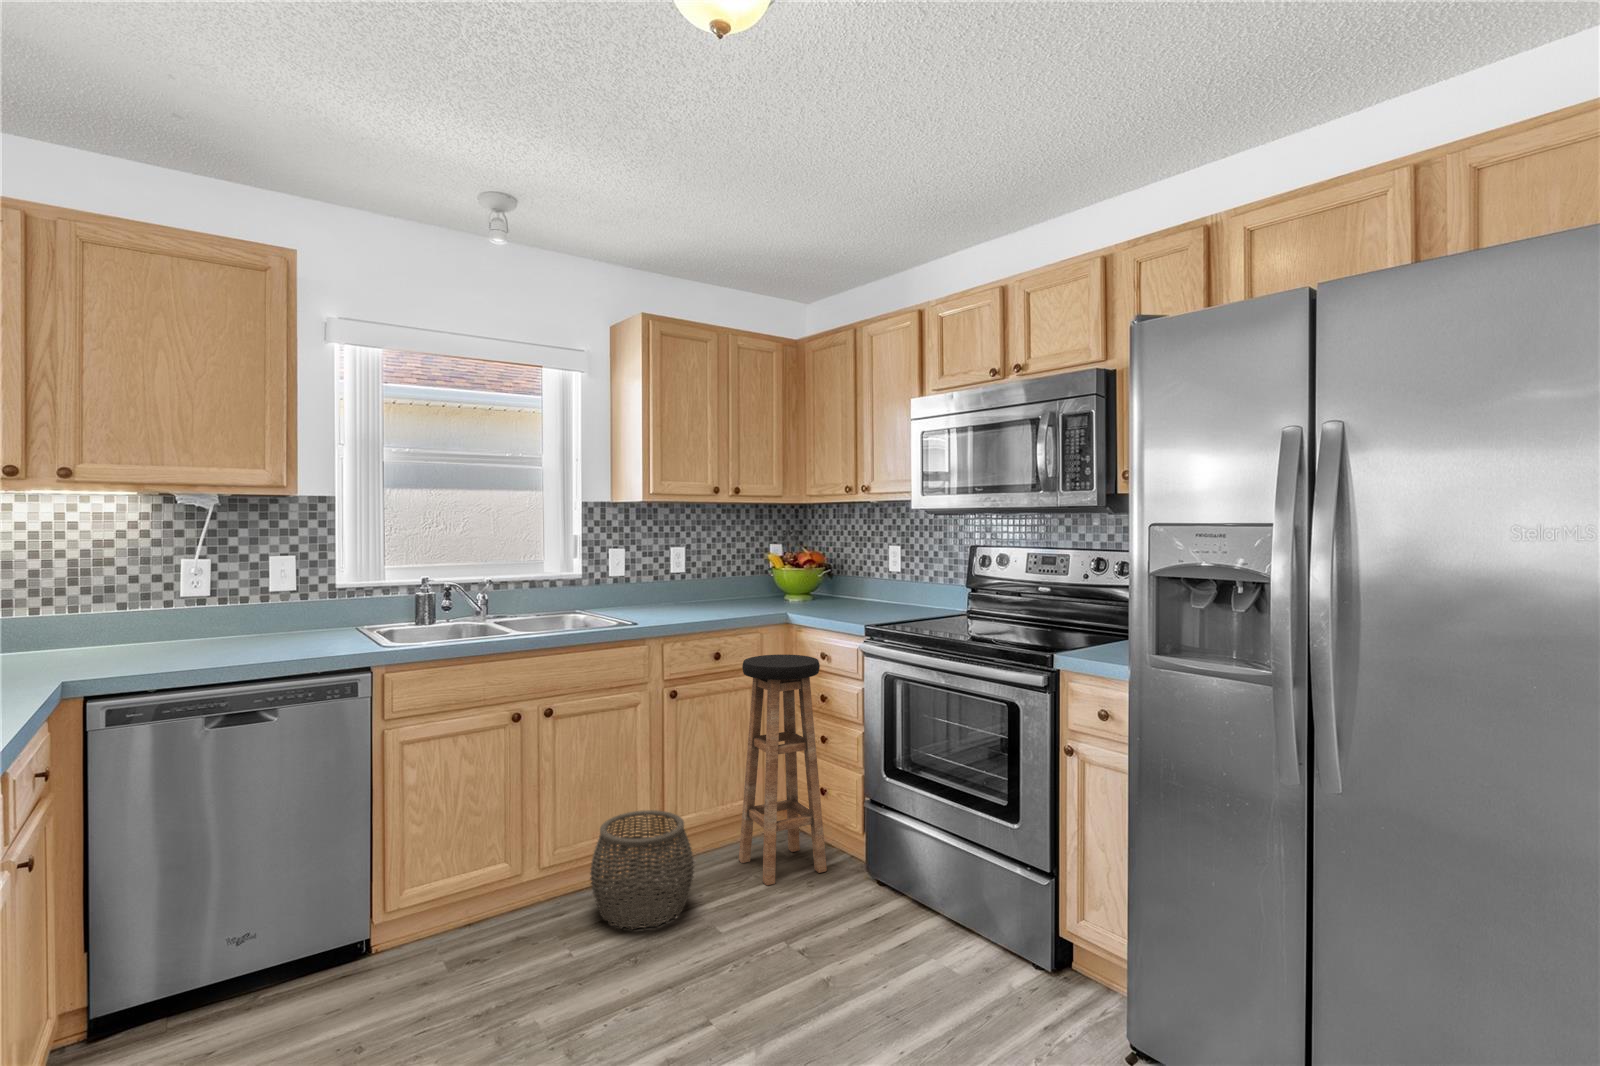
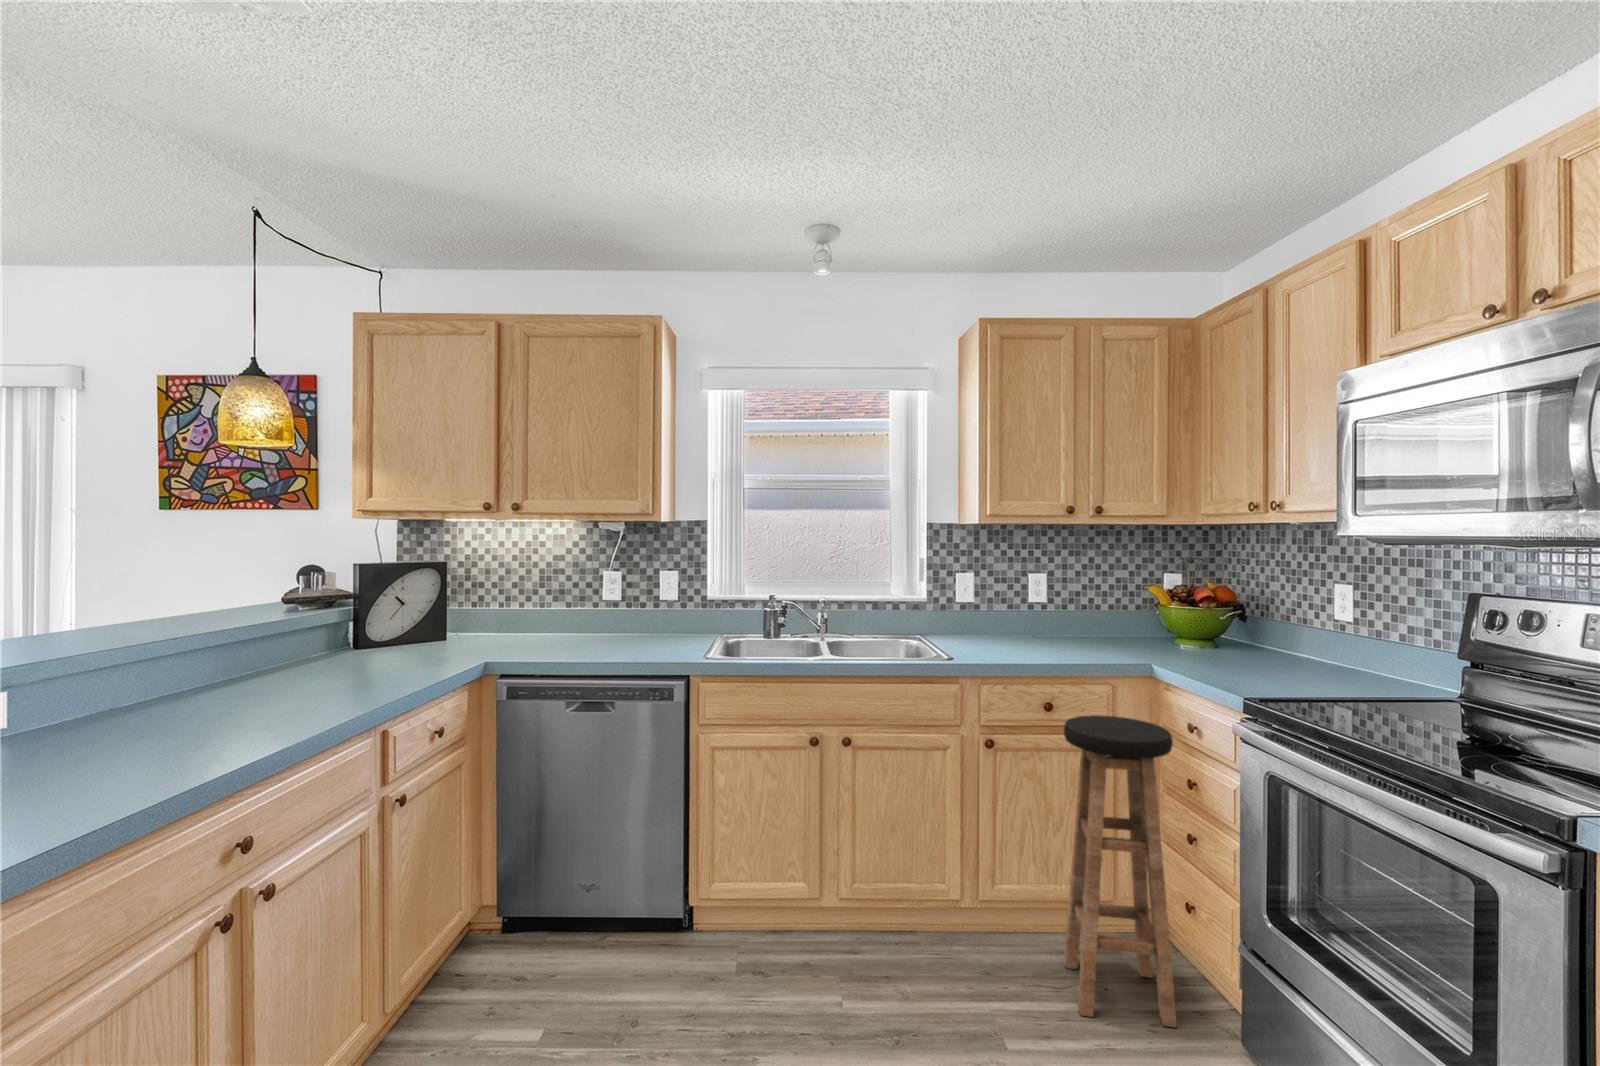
woven basket: present [590,810,694,929] -> none [861,869,979,1019]

